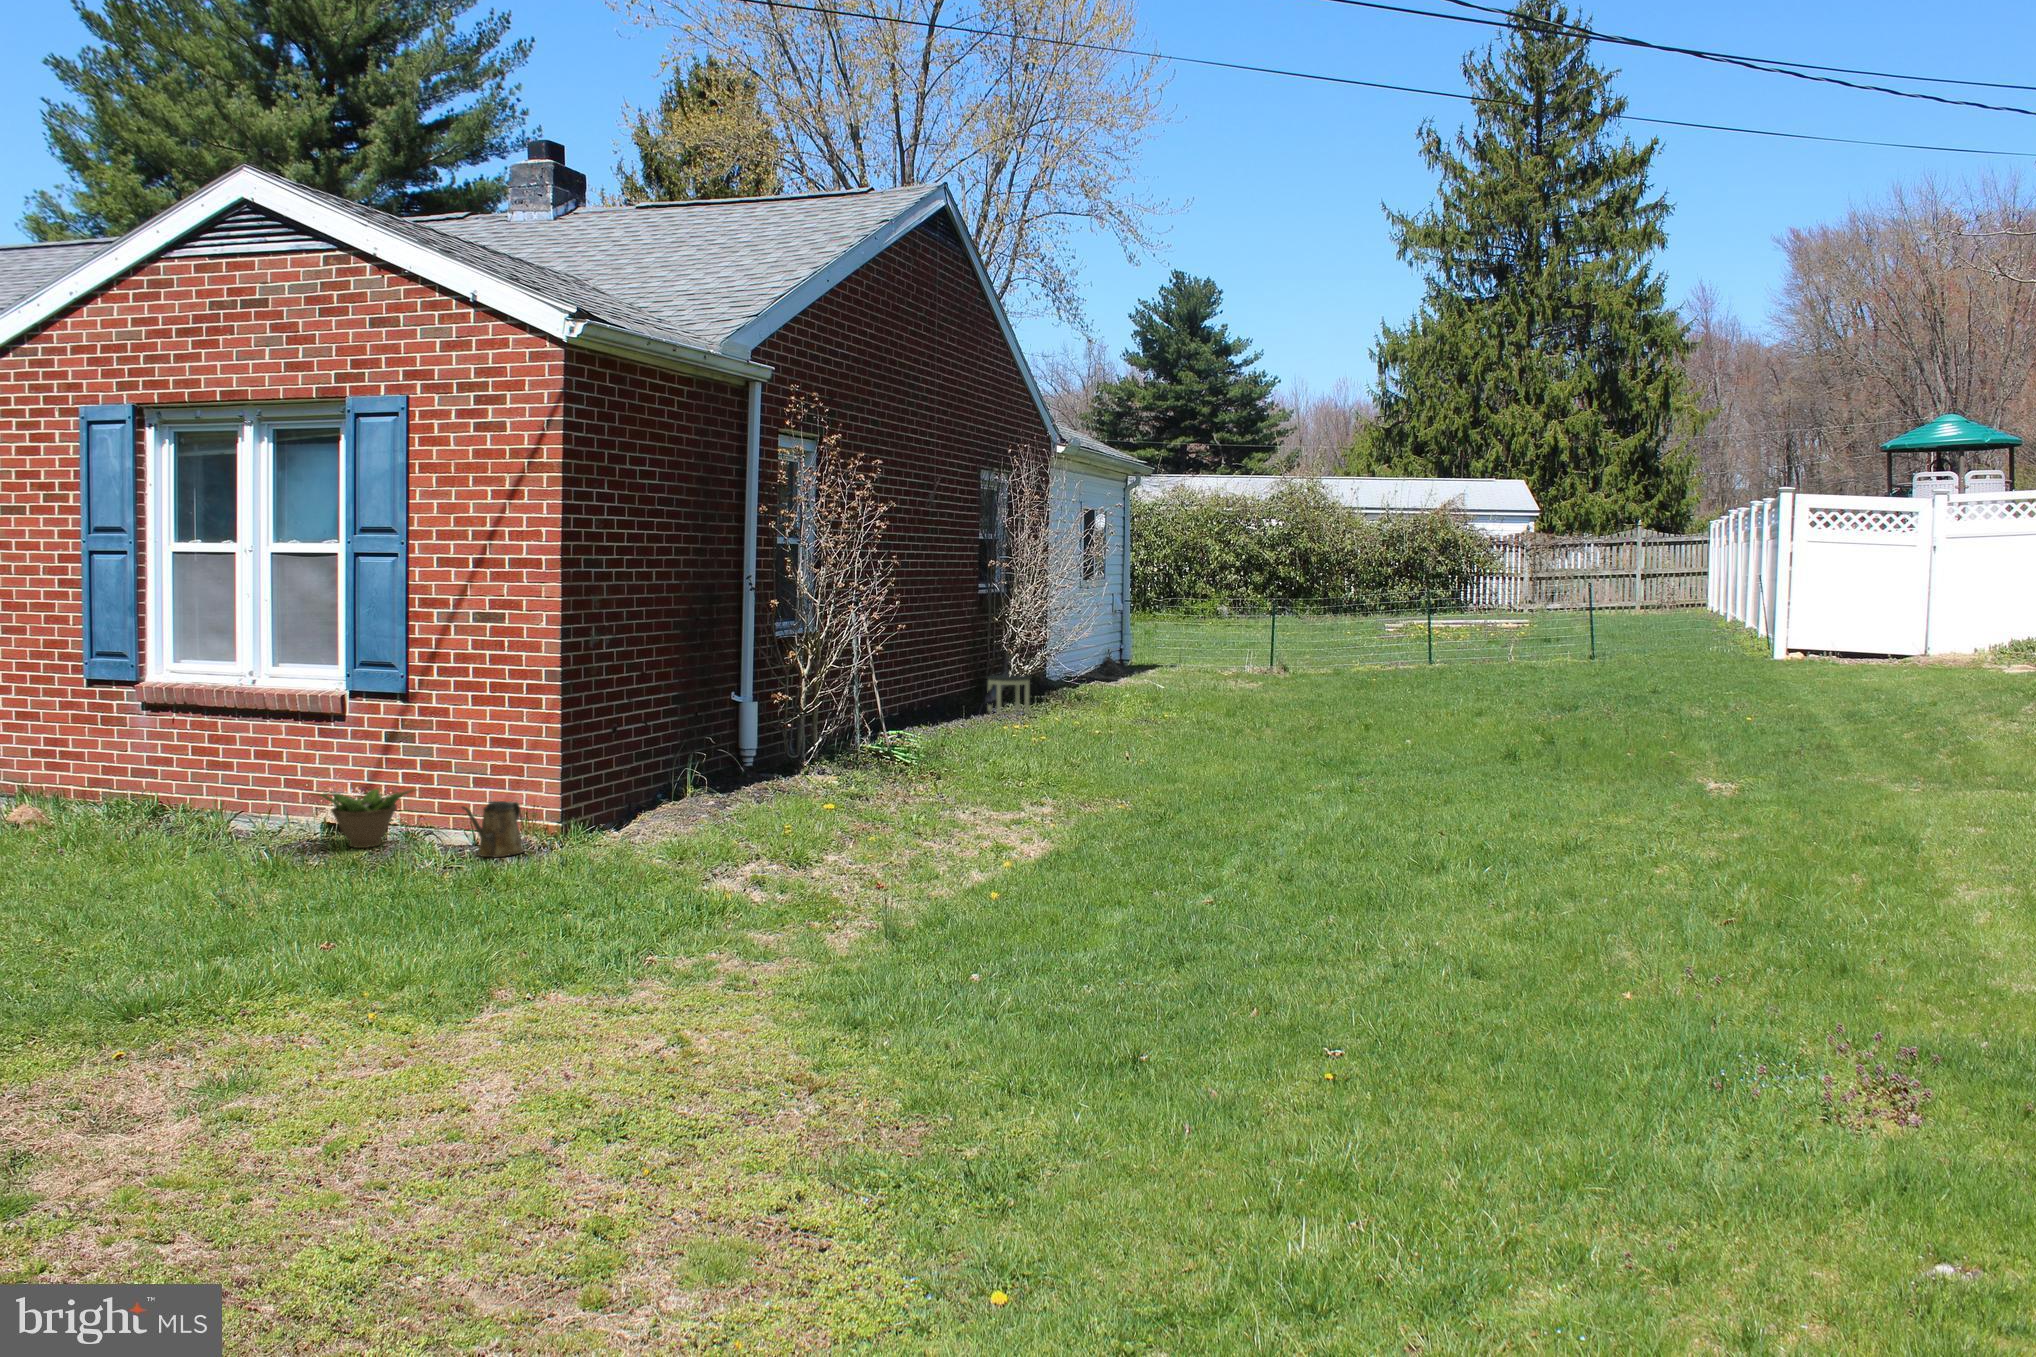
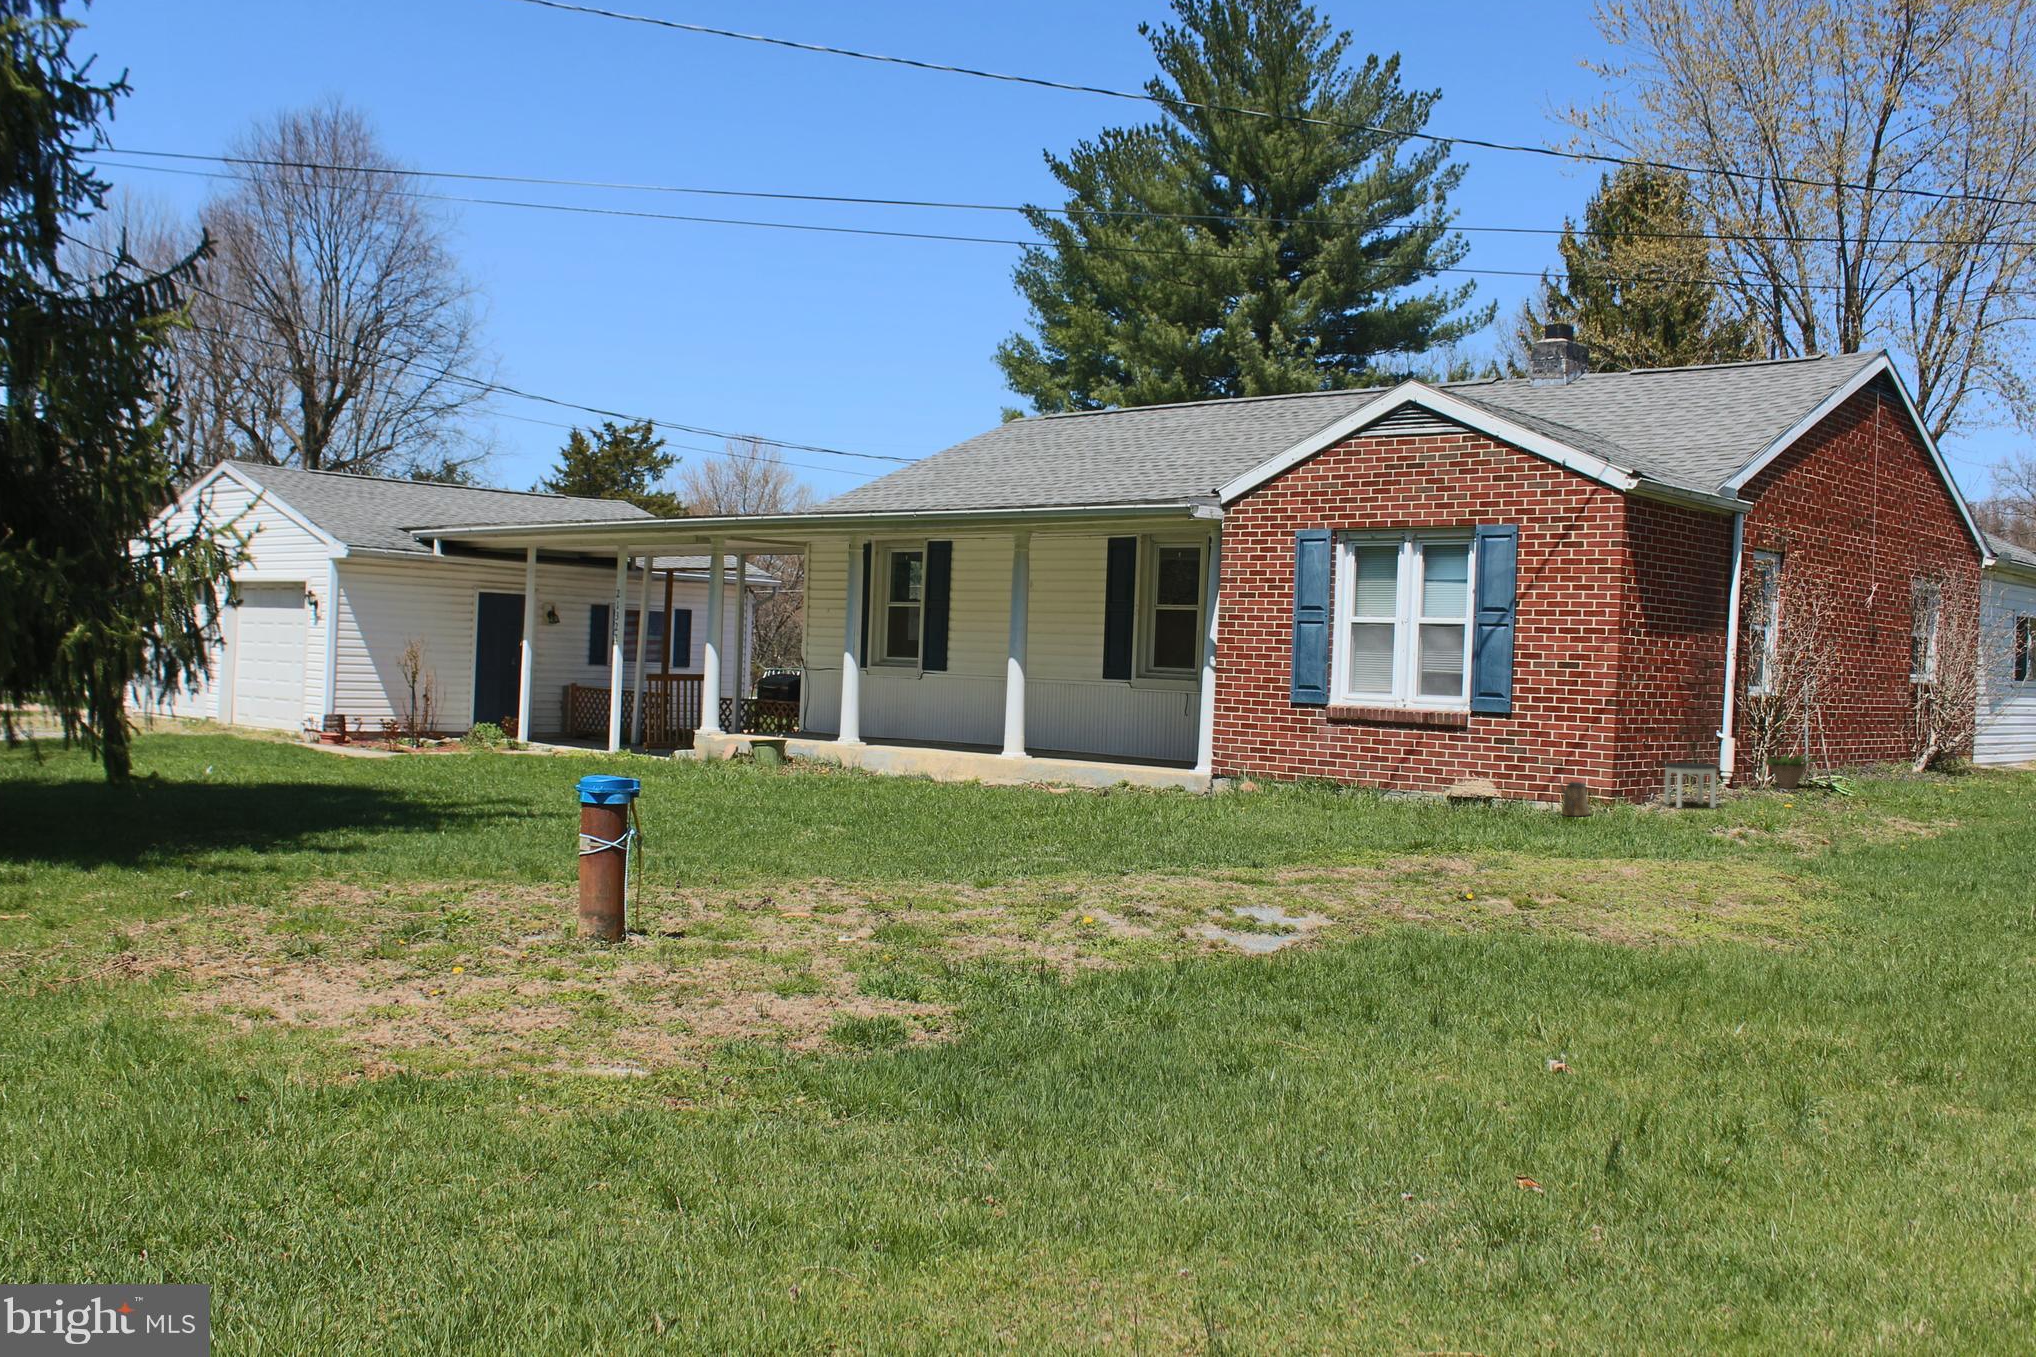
round table: present [986,675,1031,715] -> present [1663,763,1718,808]
decorative plant: present [318,789,415,848] -> present [1765,754,1815,788]

